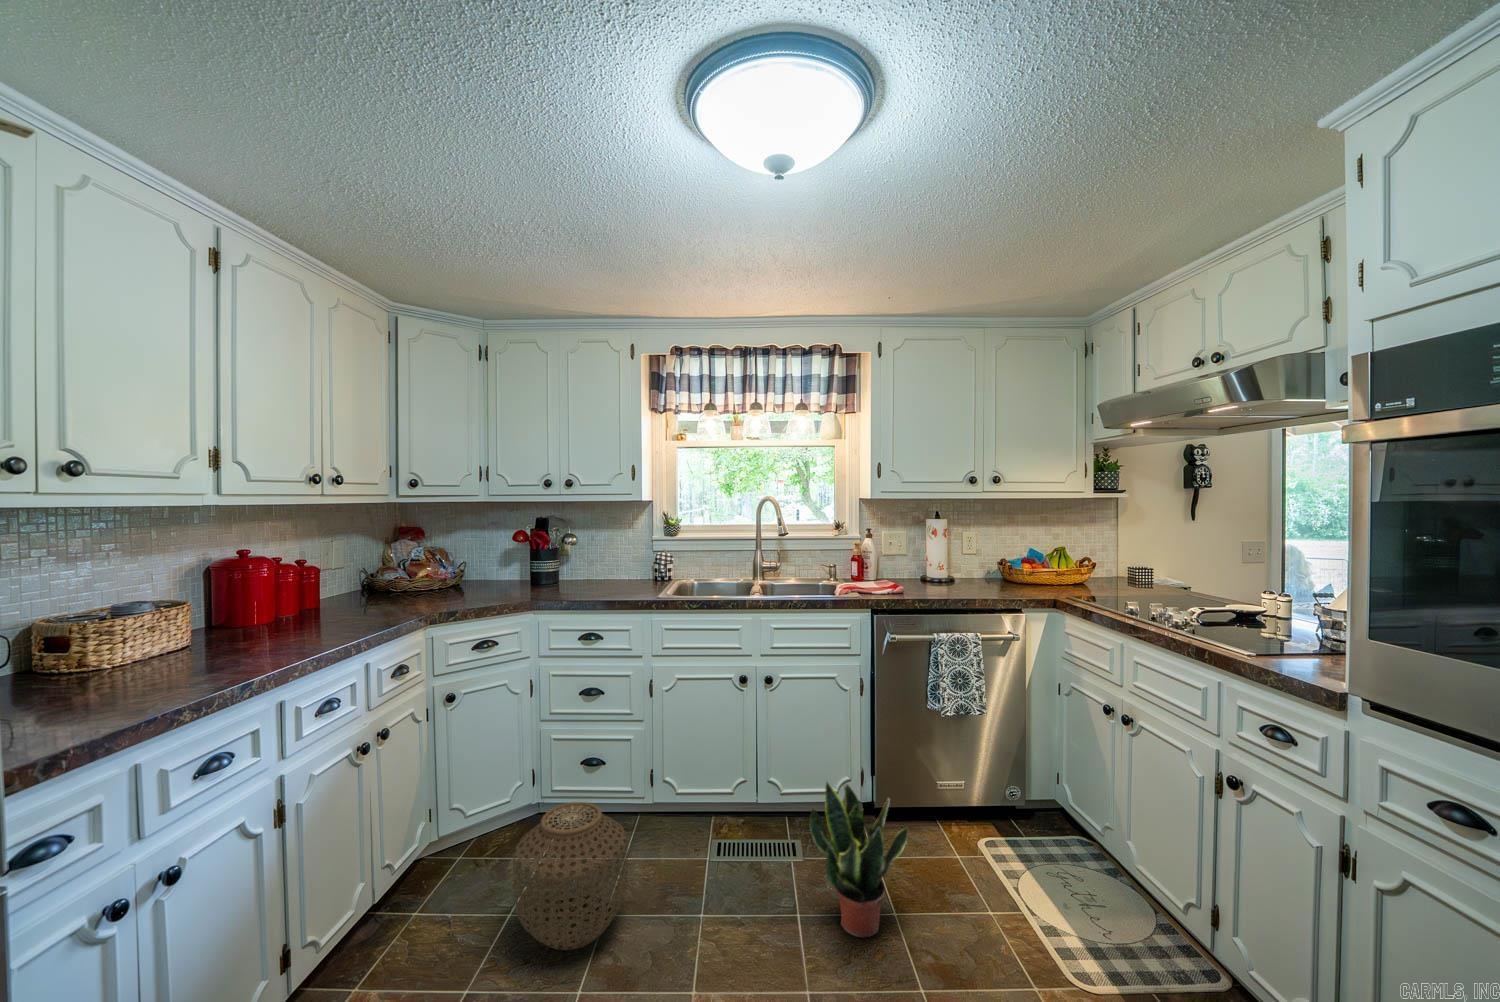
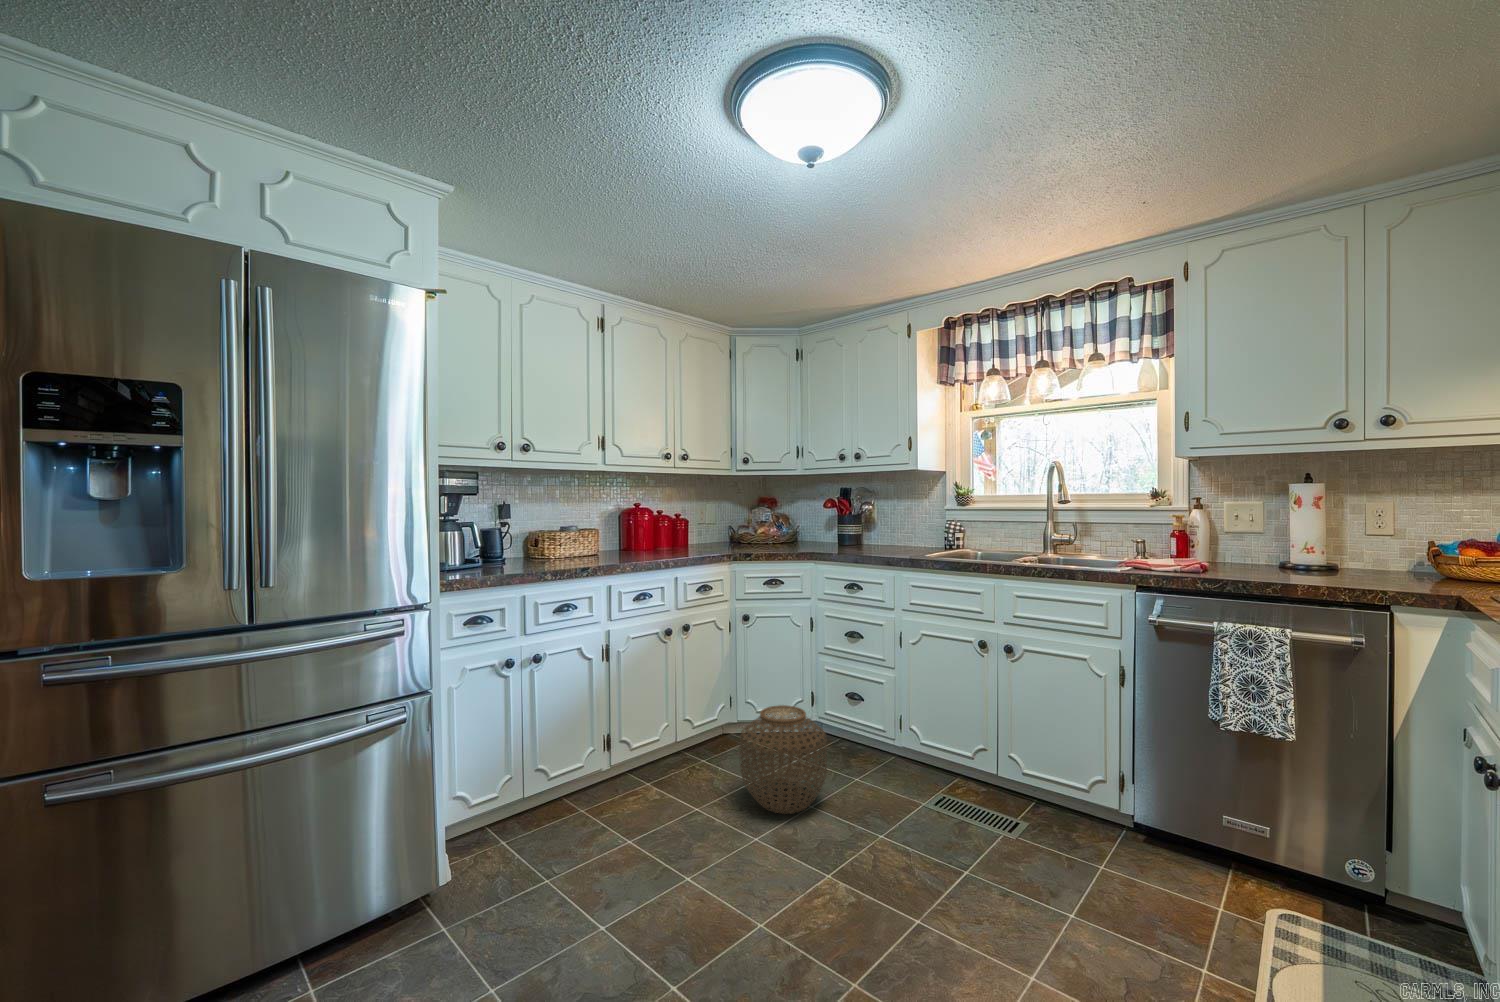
potted plant: present [810,783,908,937] -> none [969,735,1074,906]

